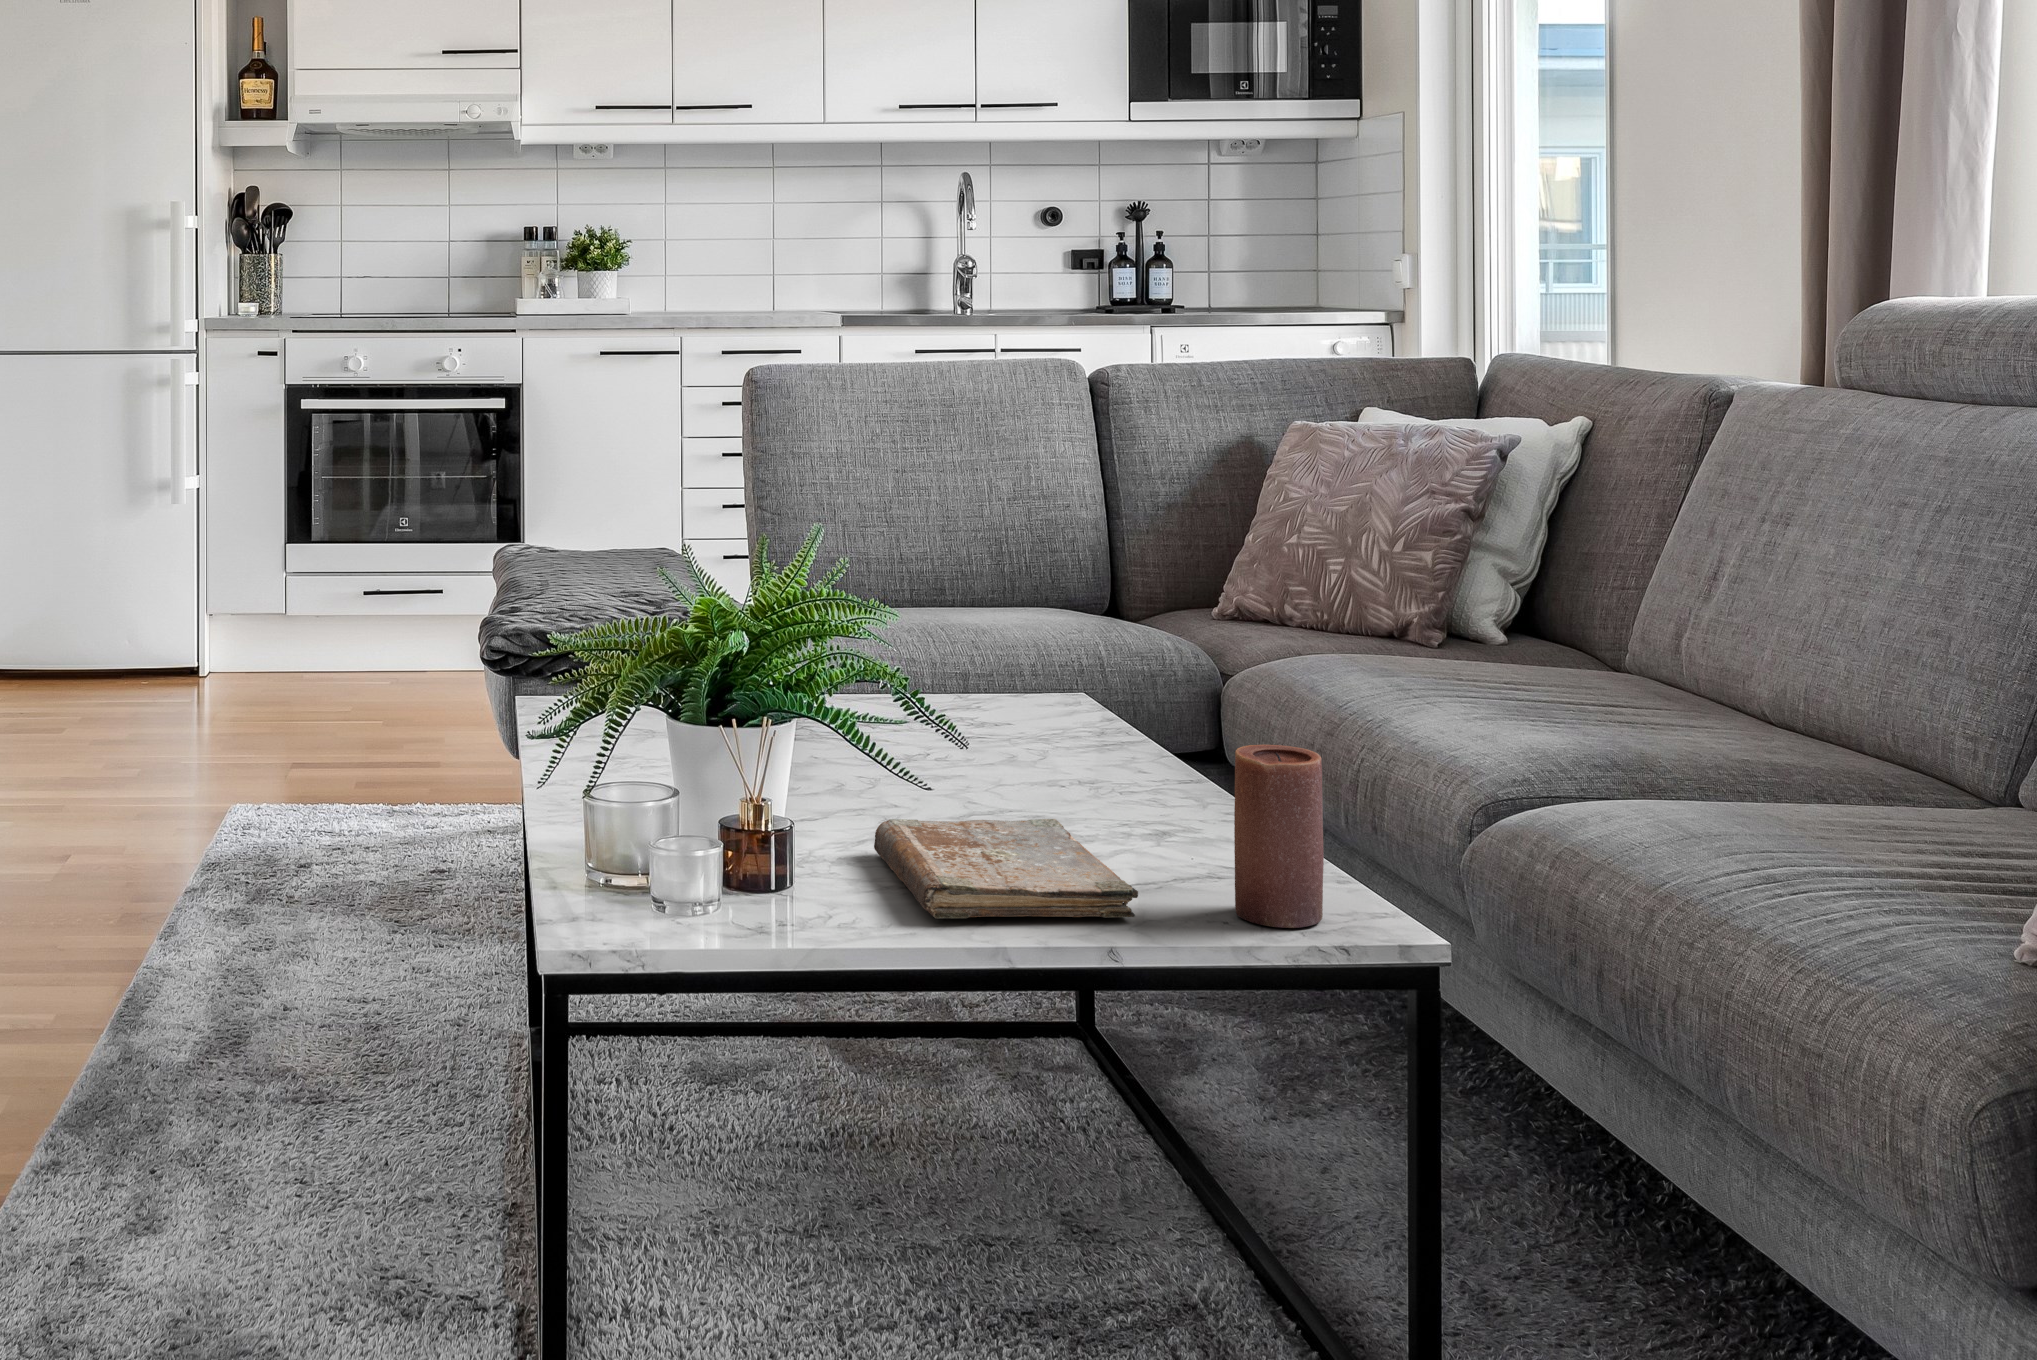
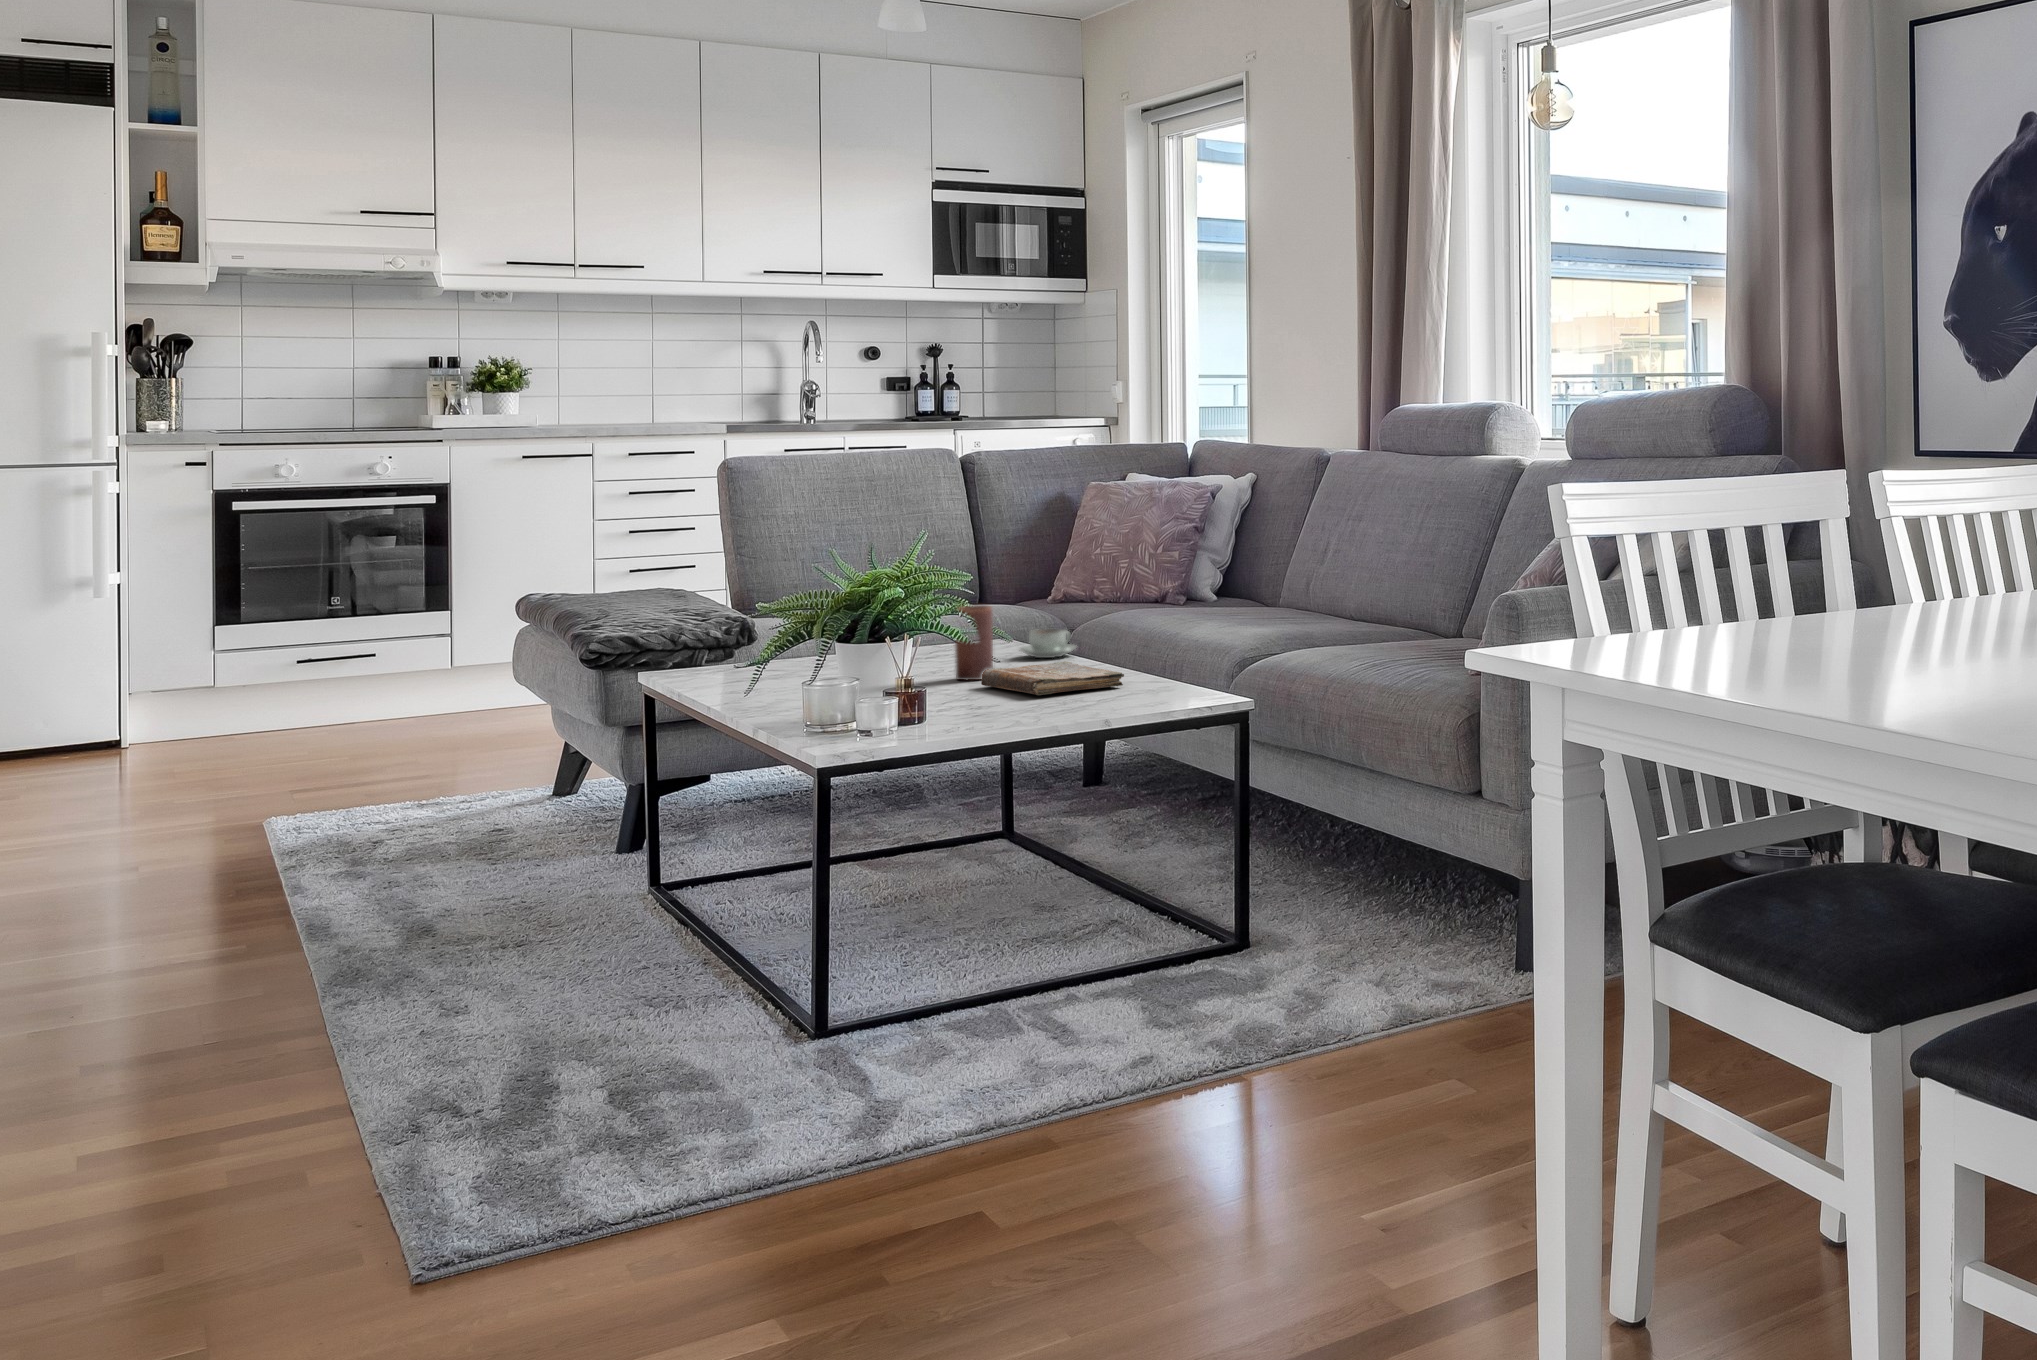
coffee cup: none [1025,715,1137,776] -> present [1019,629,1076,658]
candle: present [1234,745,1324,928] -> present [955,605,993,680]

